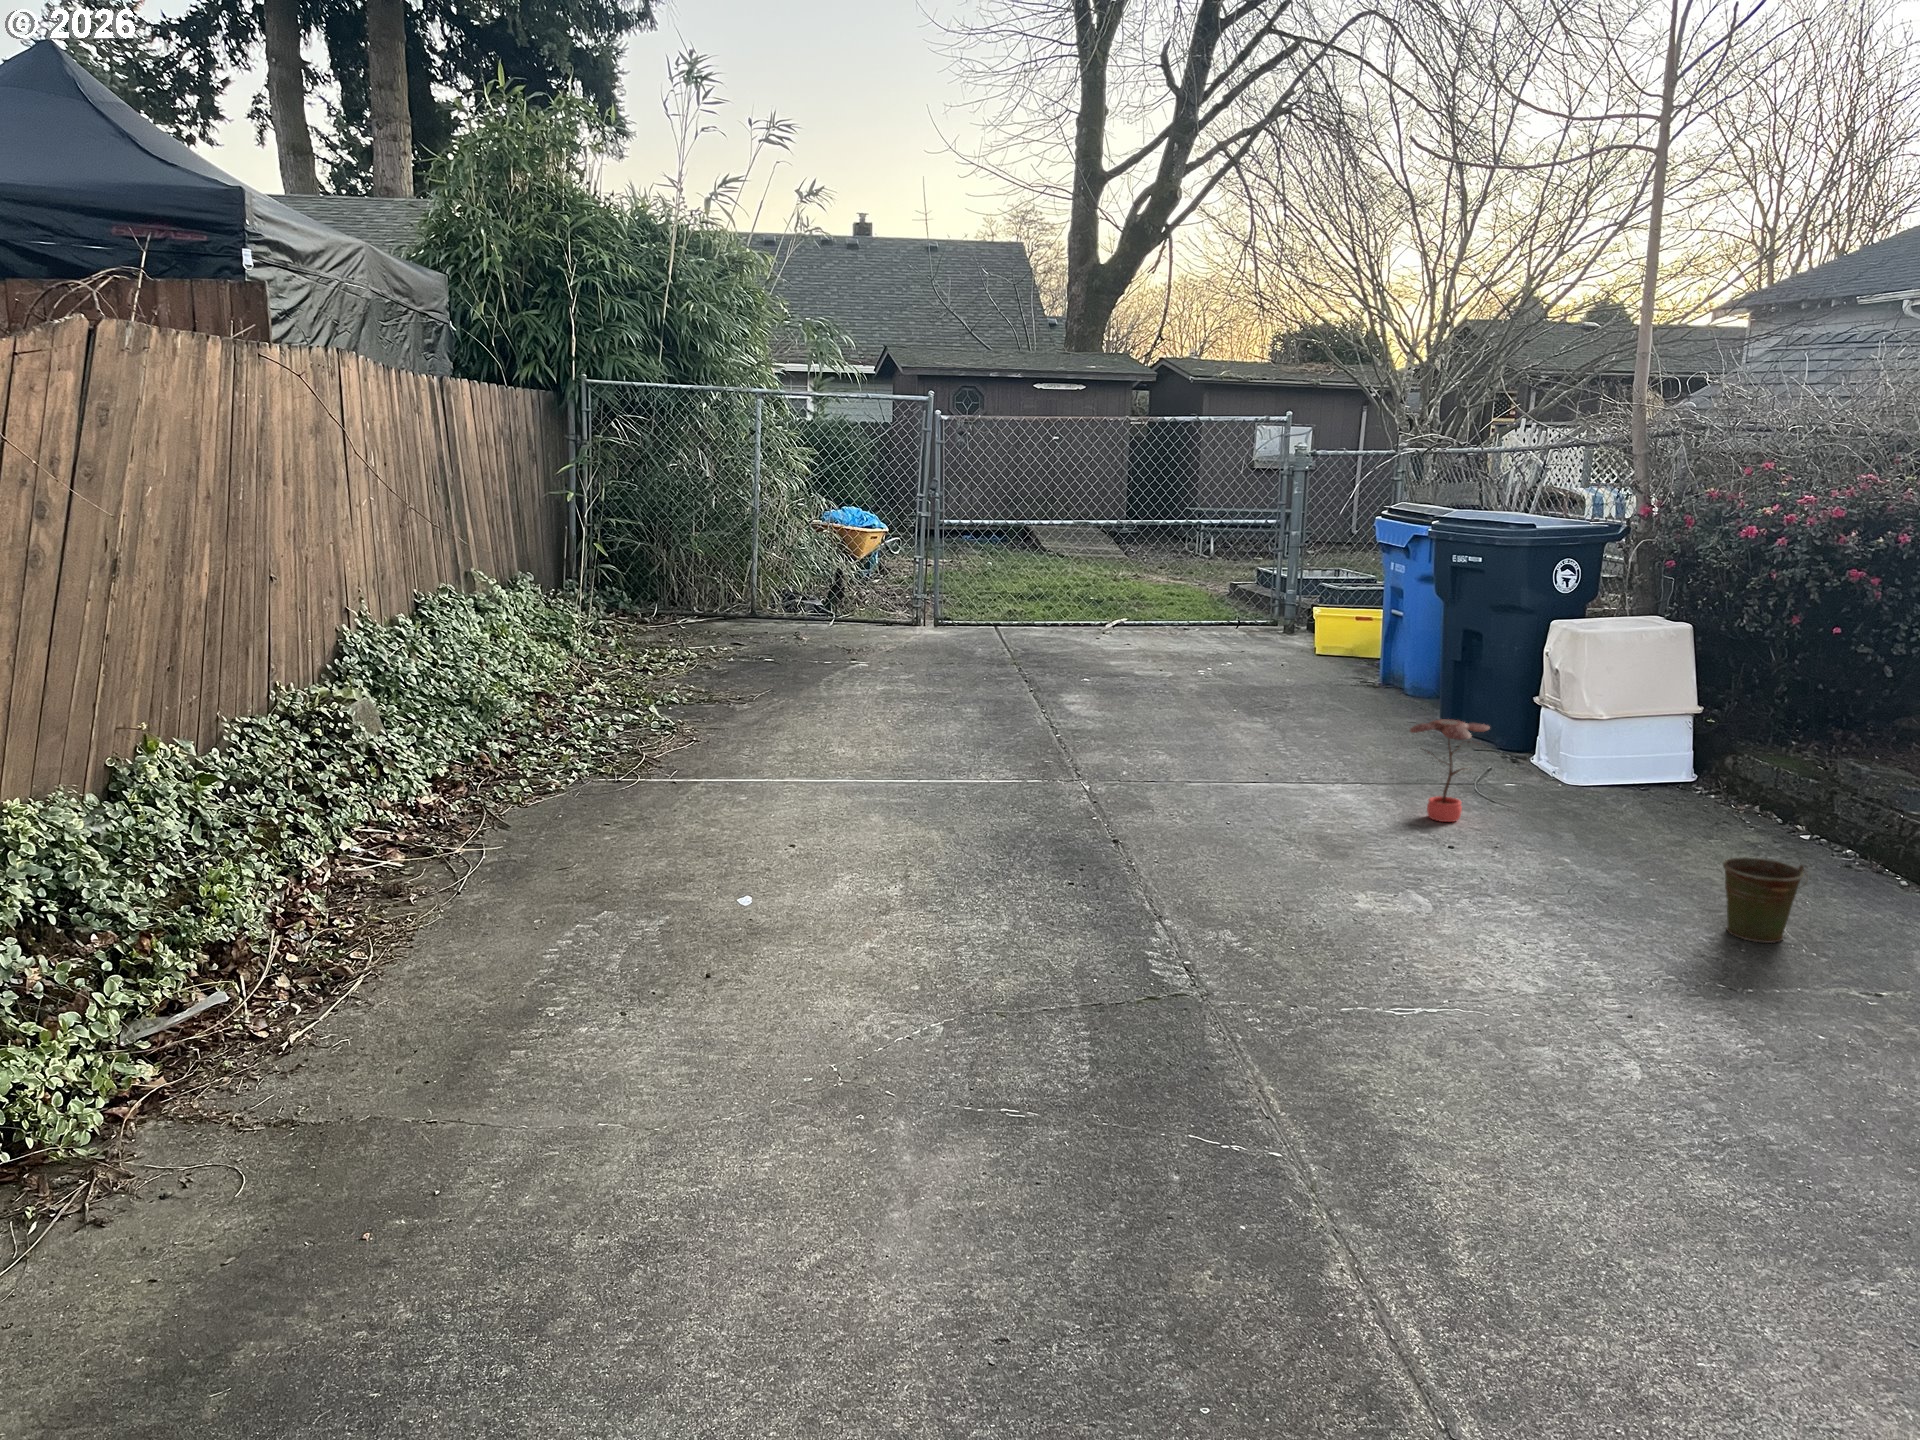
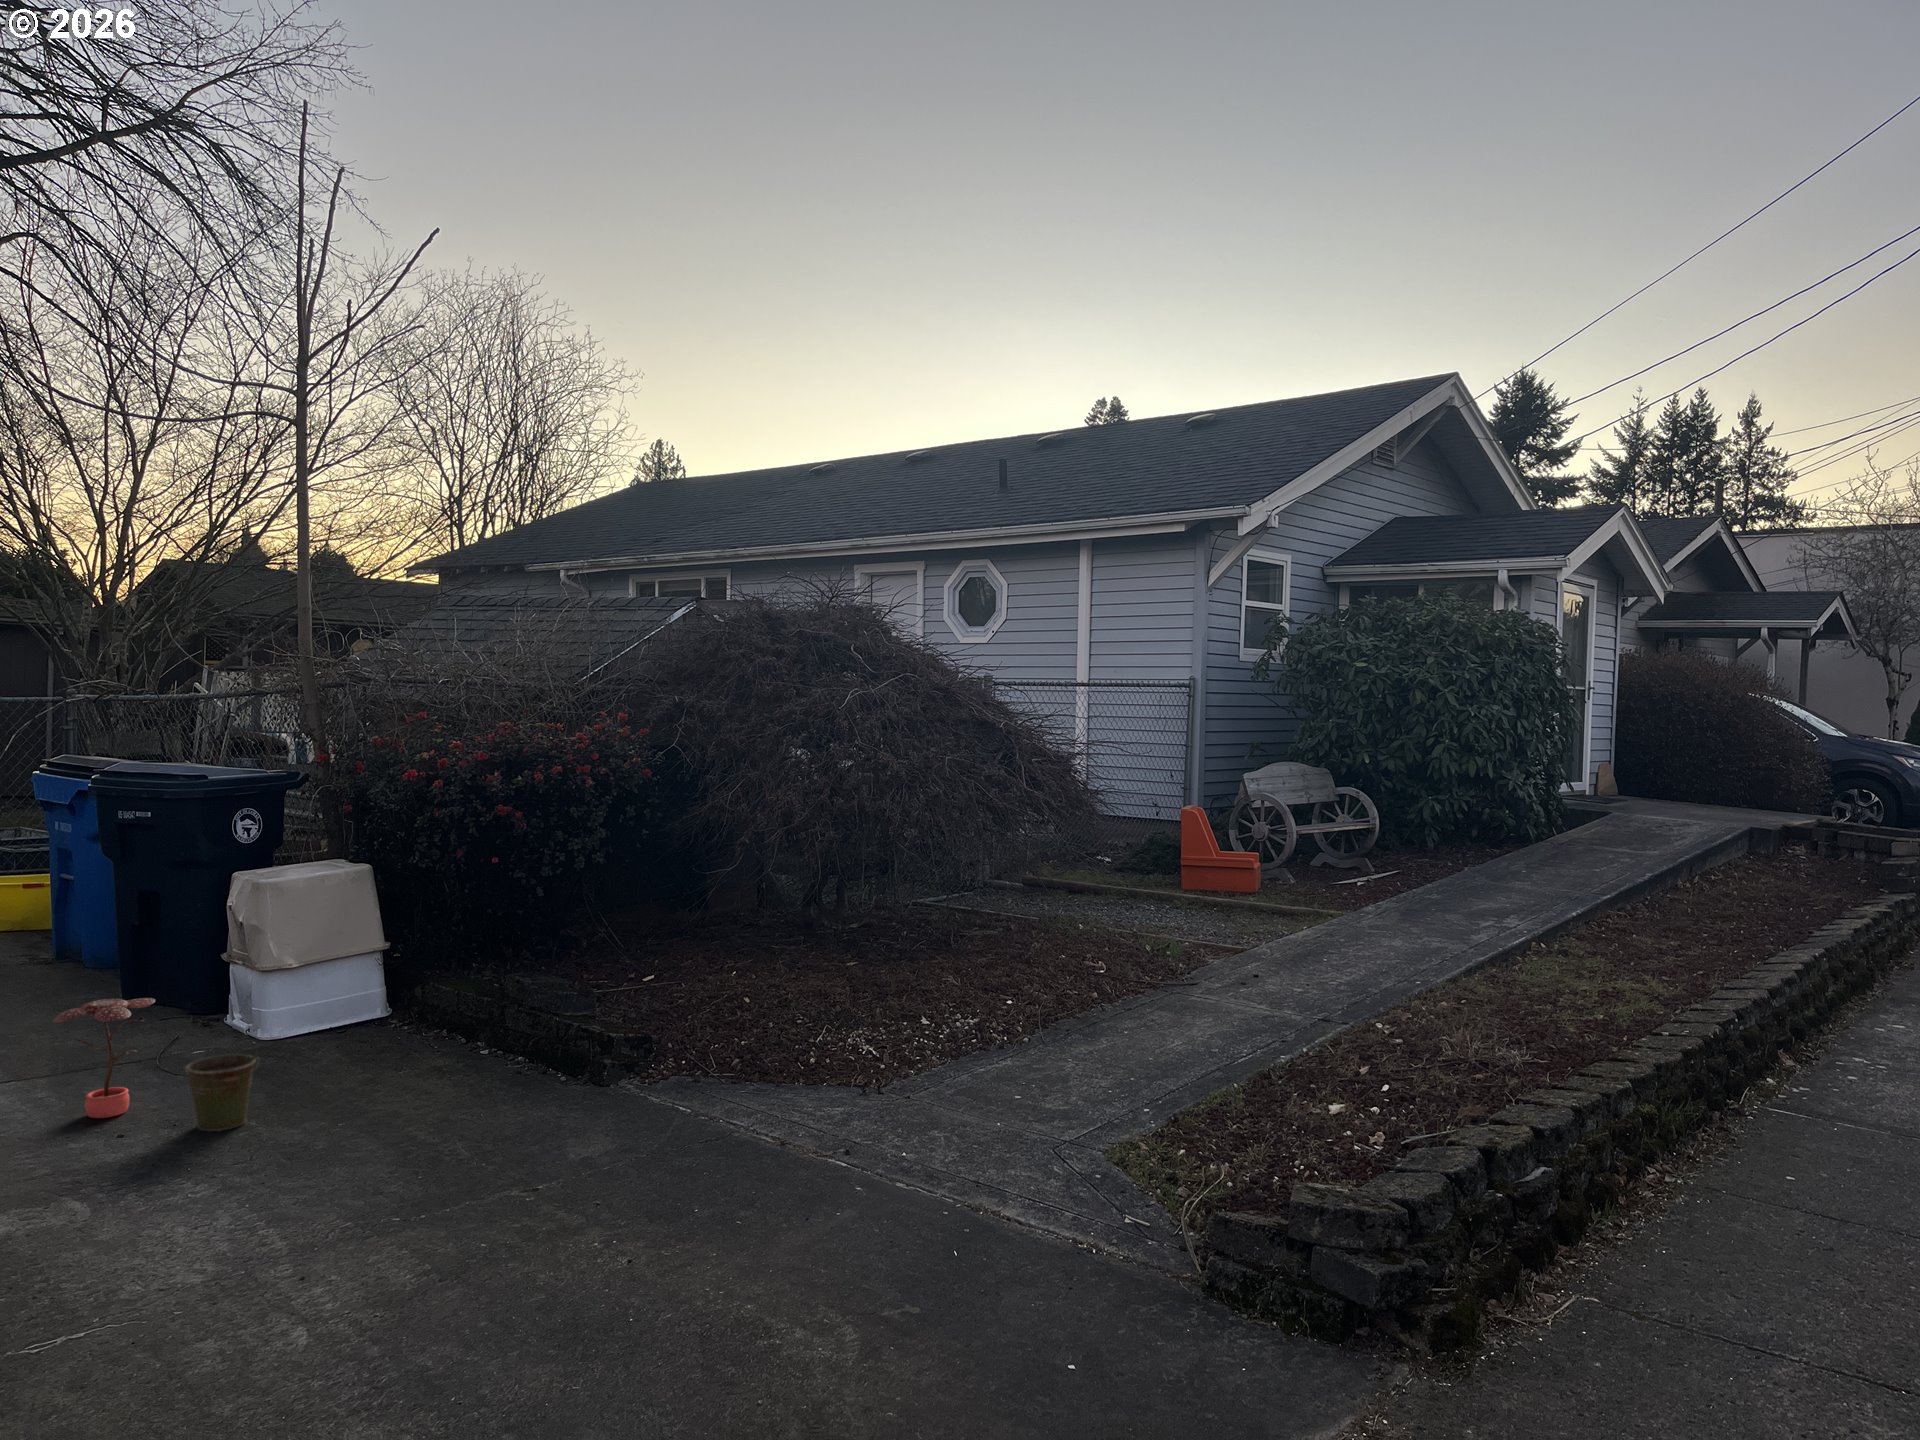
bucket: present [1722,857,1805,943] -> present [184,1054,258,1131]

